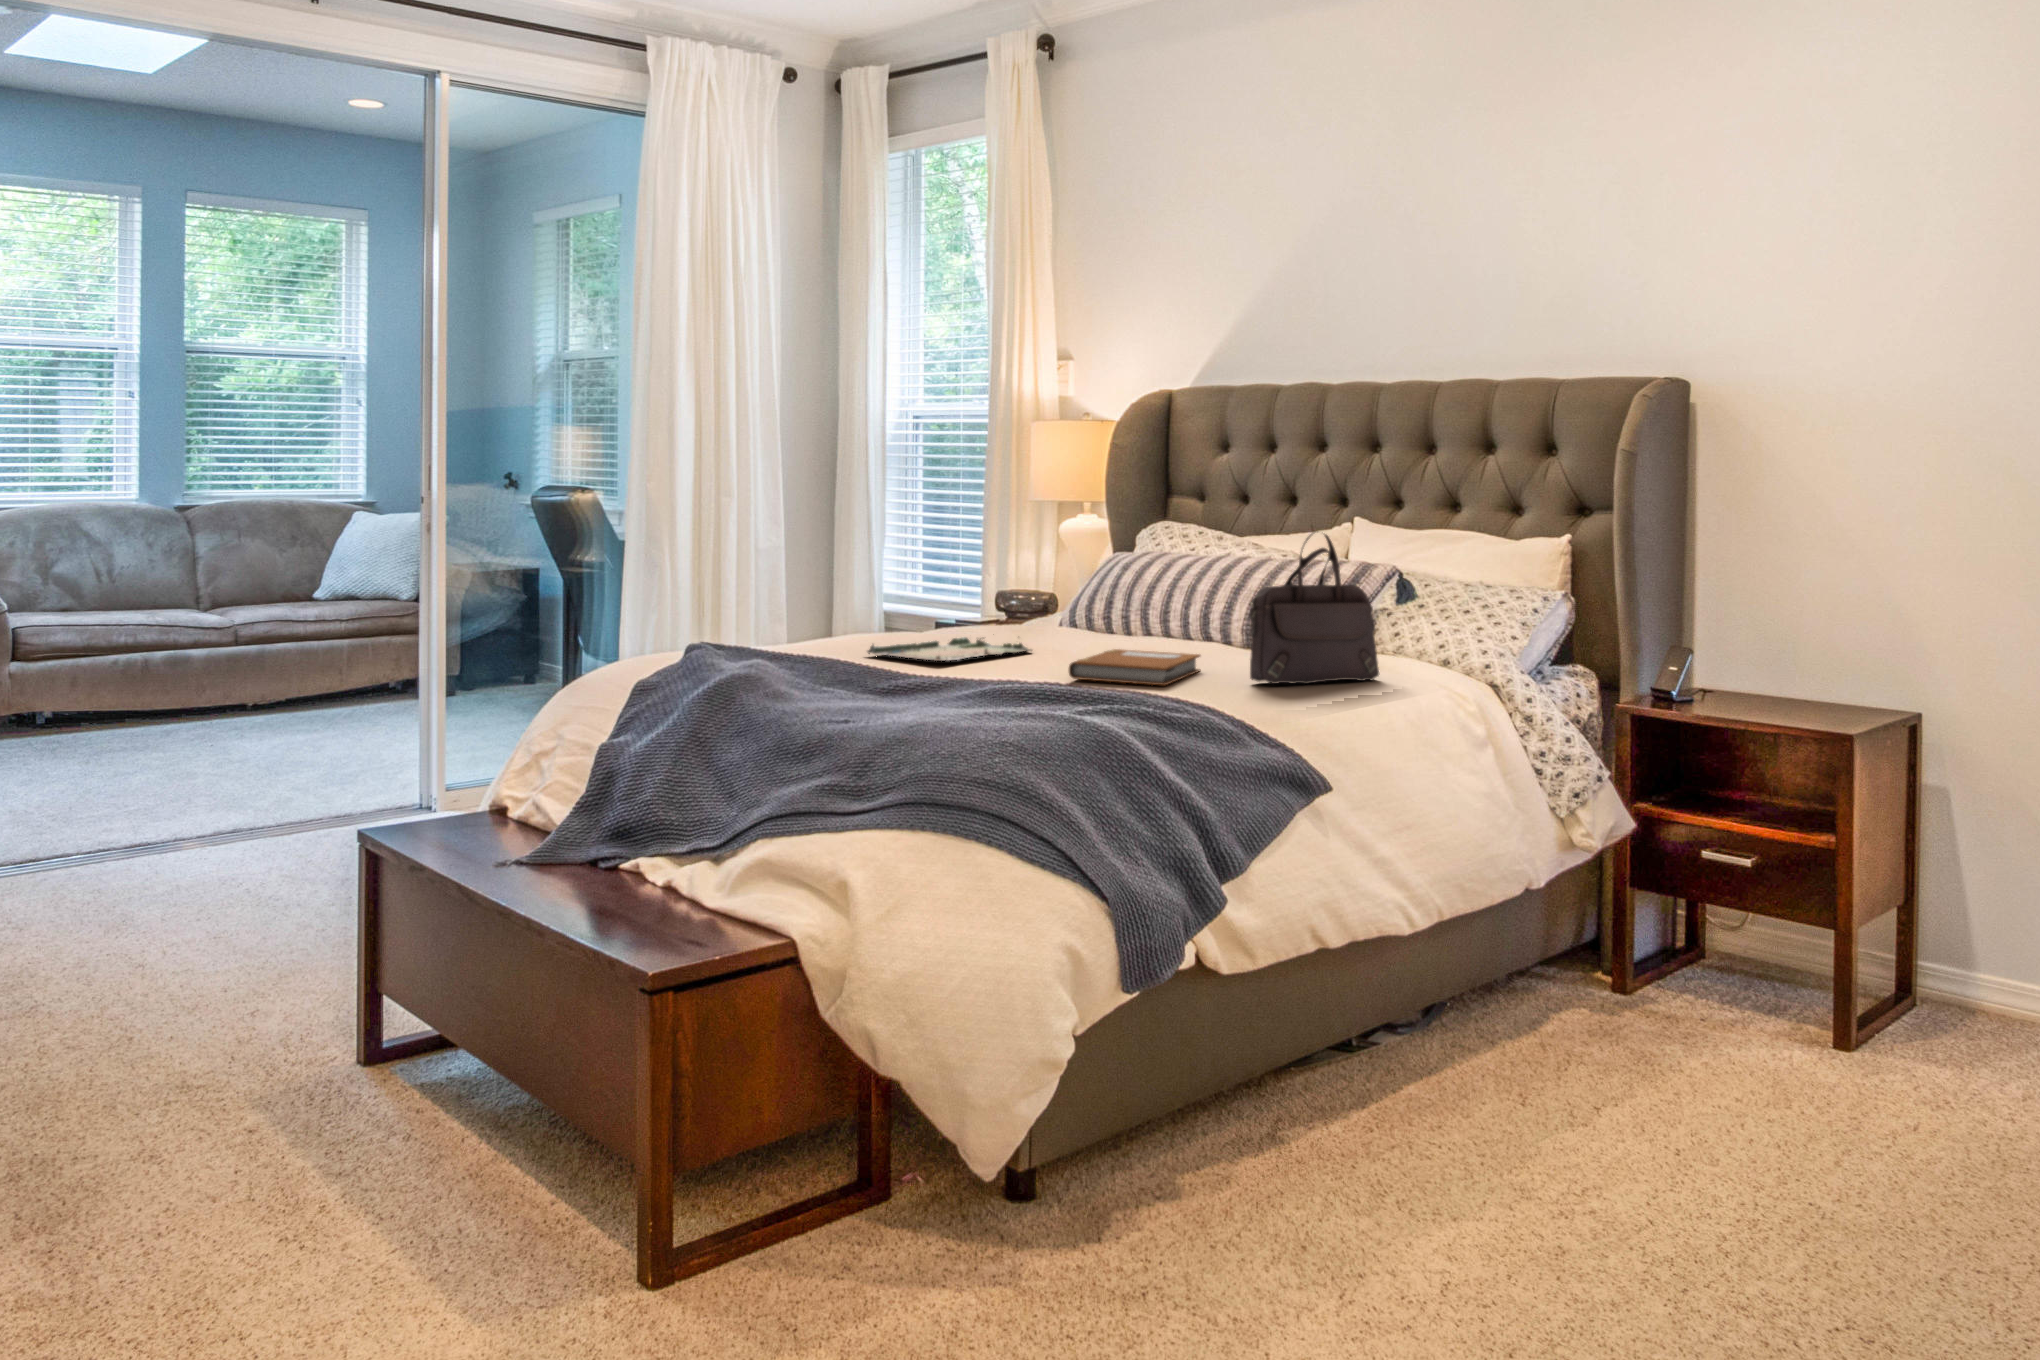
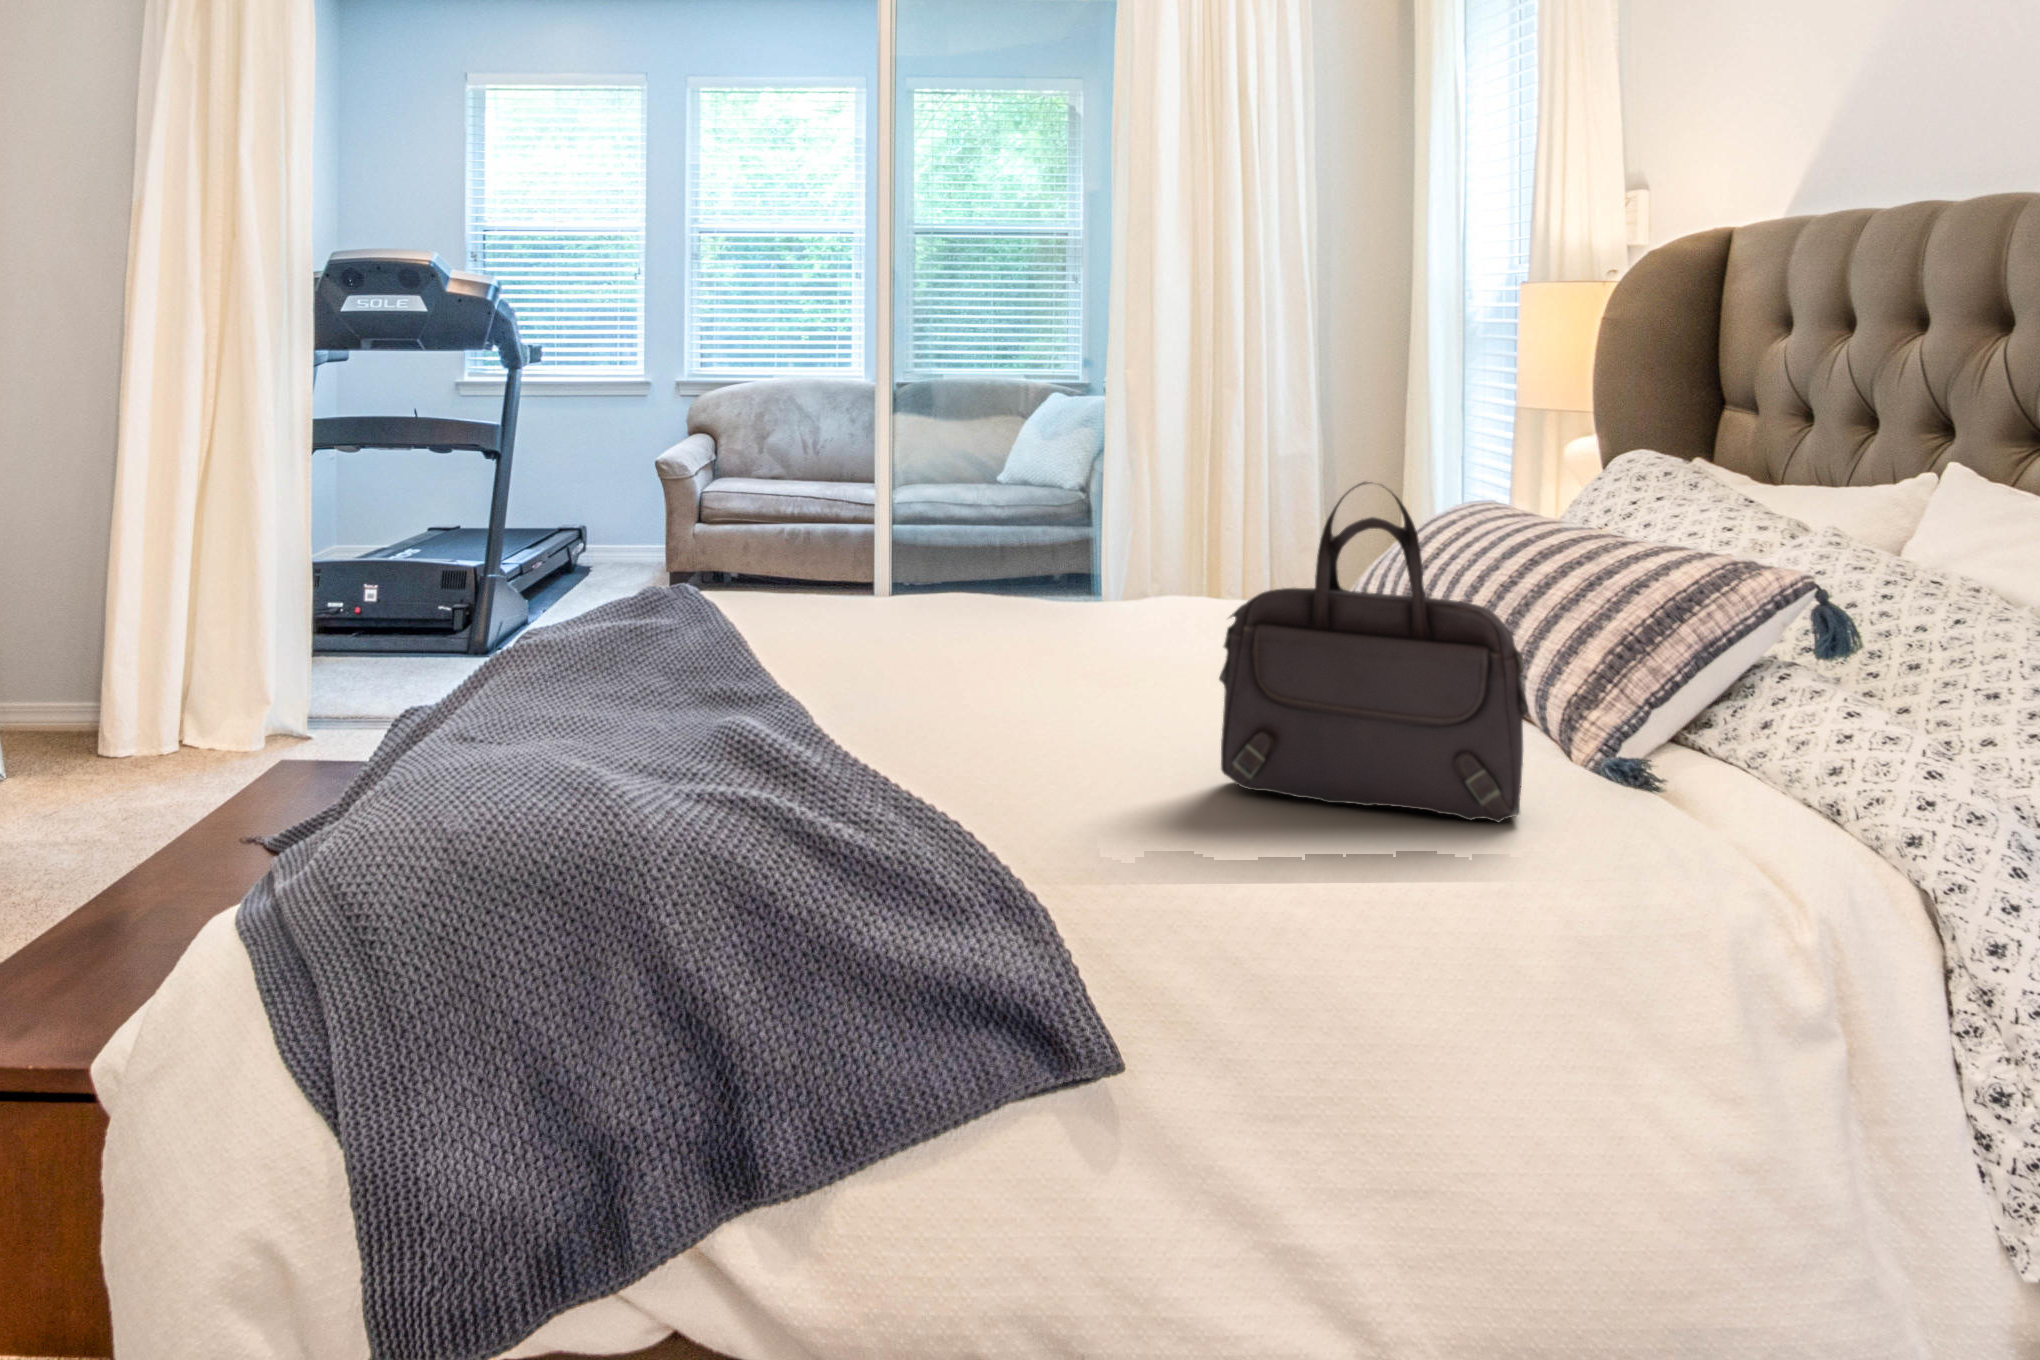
tray: present [867,637,1032,661] -> none [893,603,1131,649]
notebook: present [1069,649,1200,685] -> none [972,666,1251,754]

